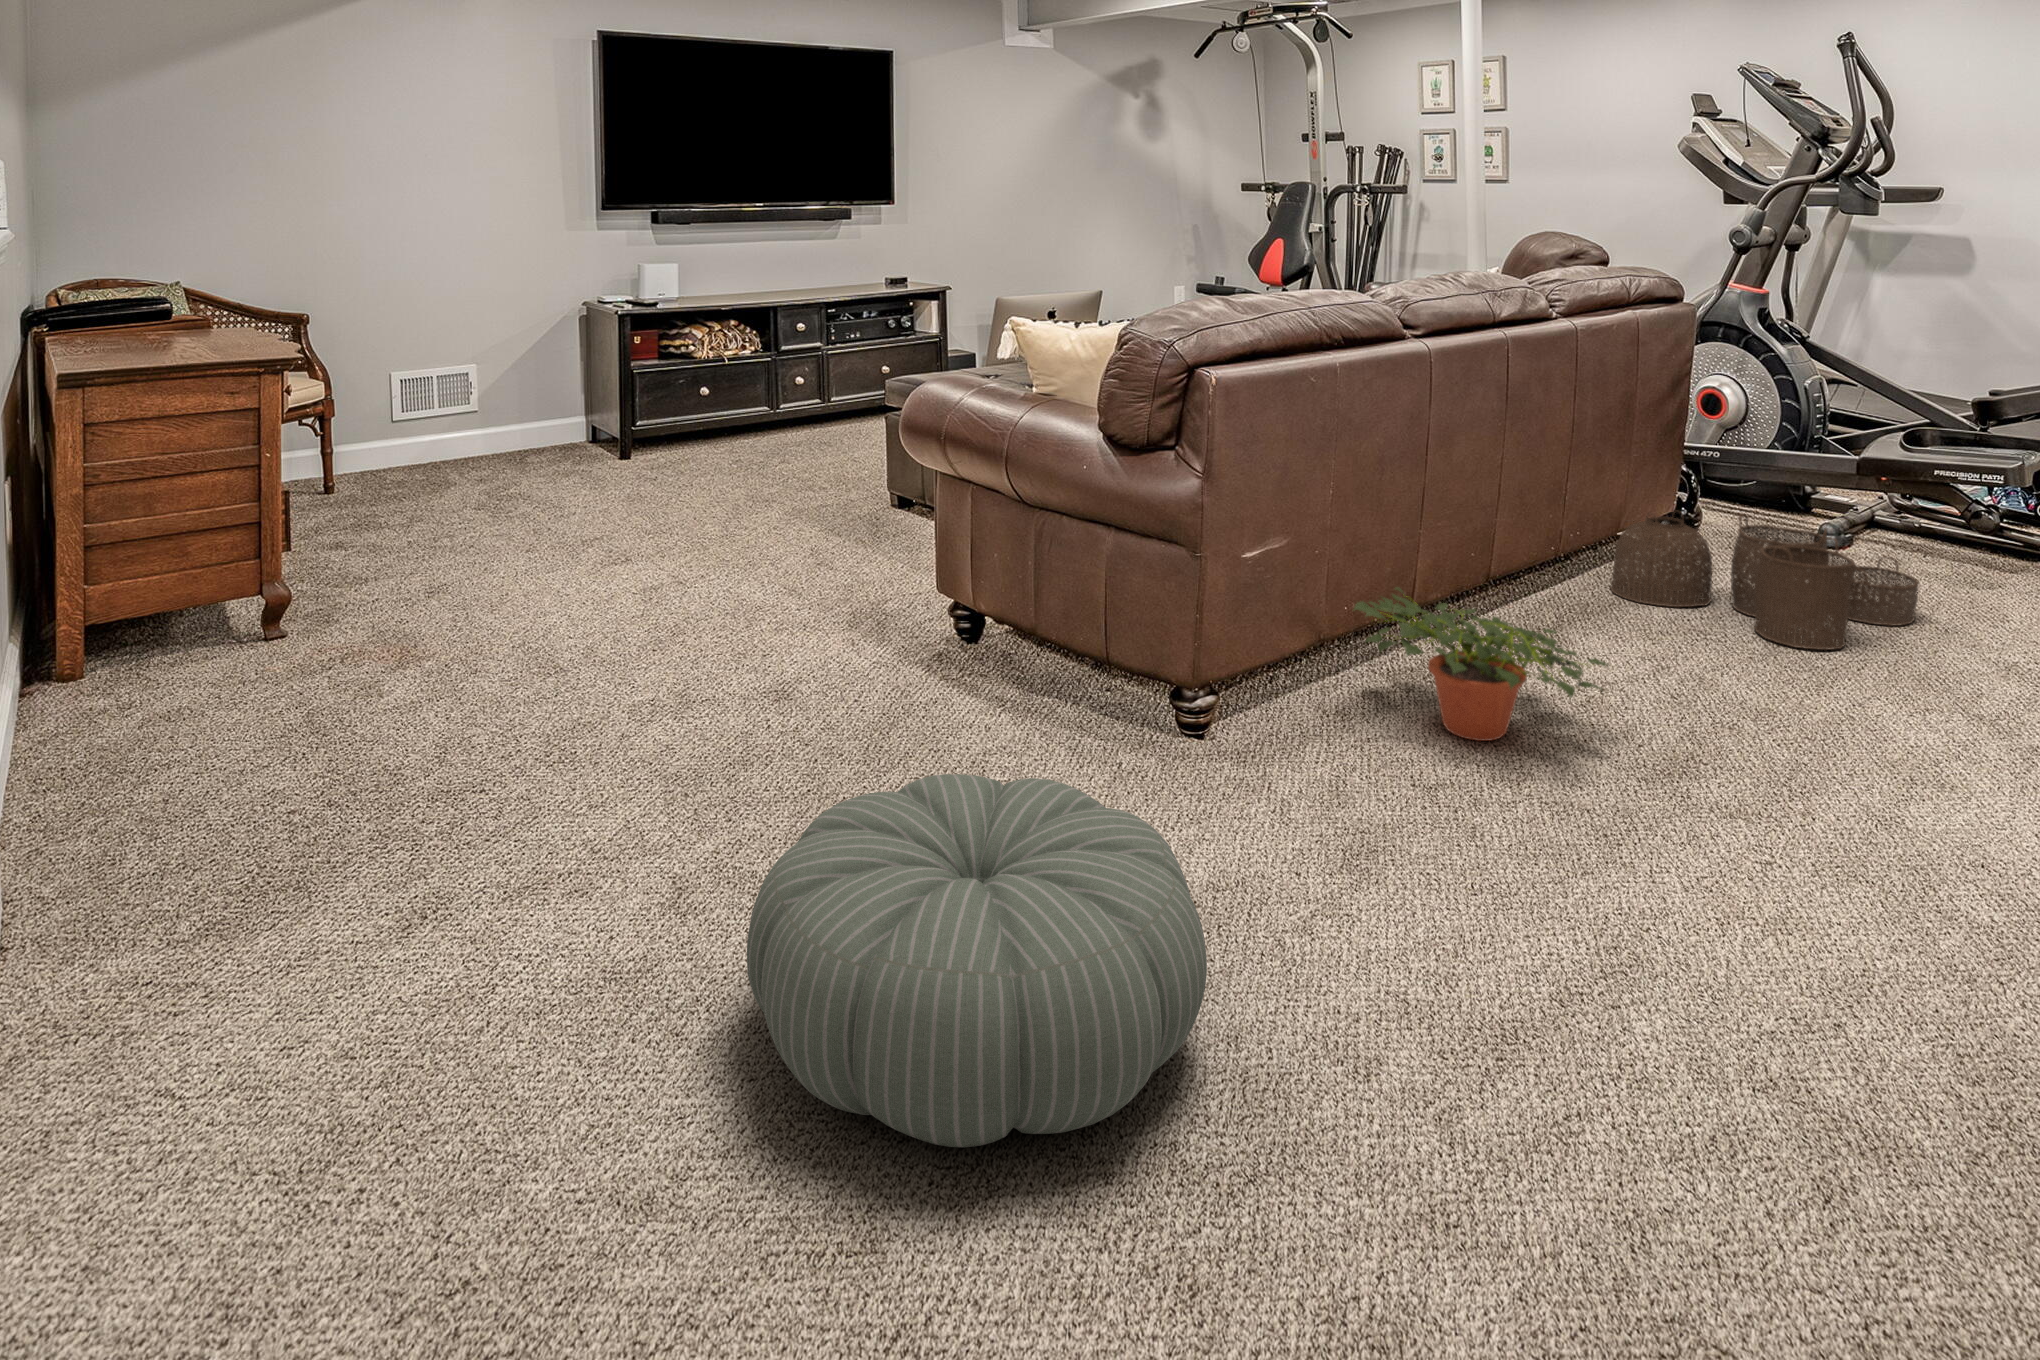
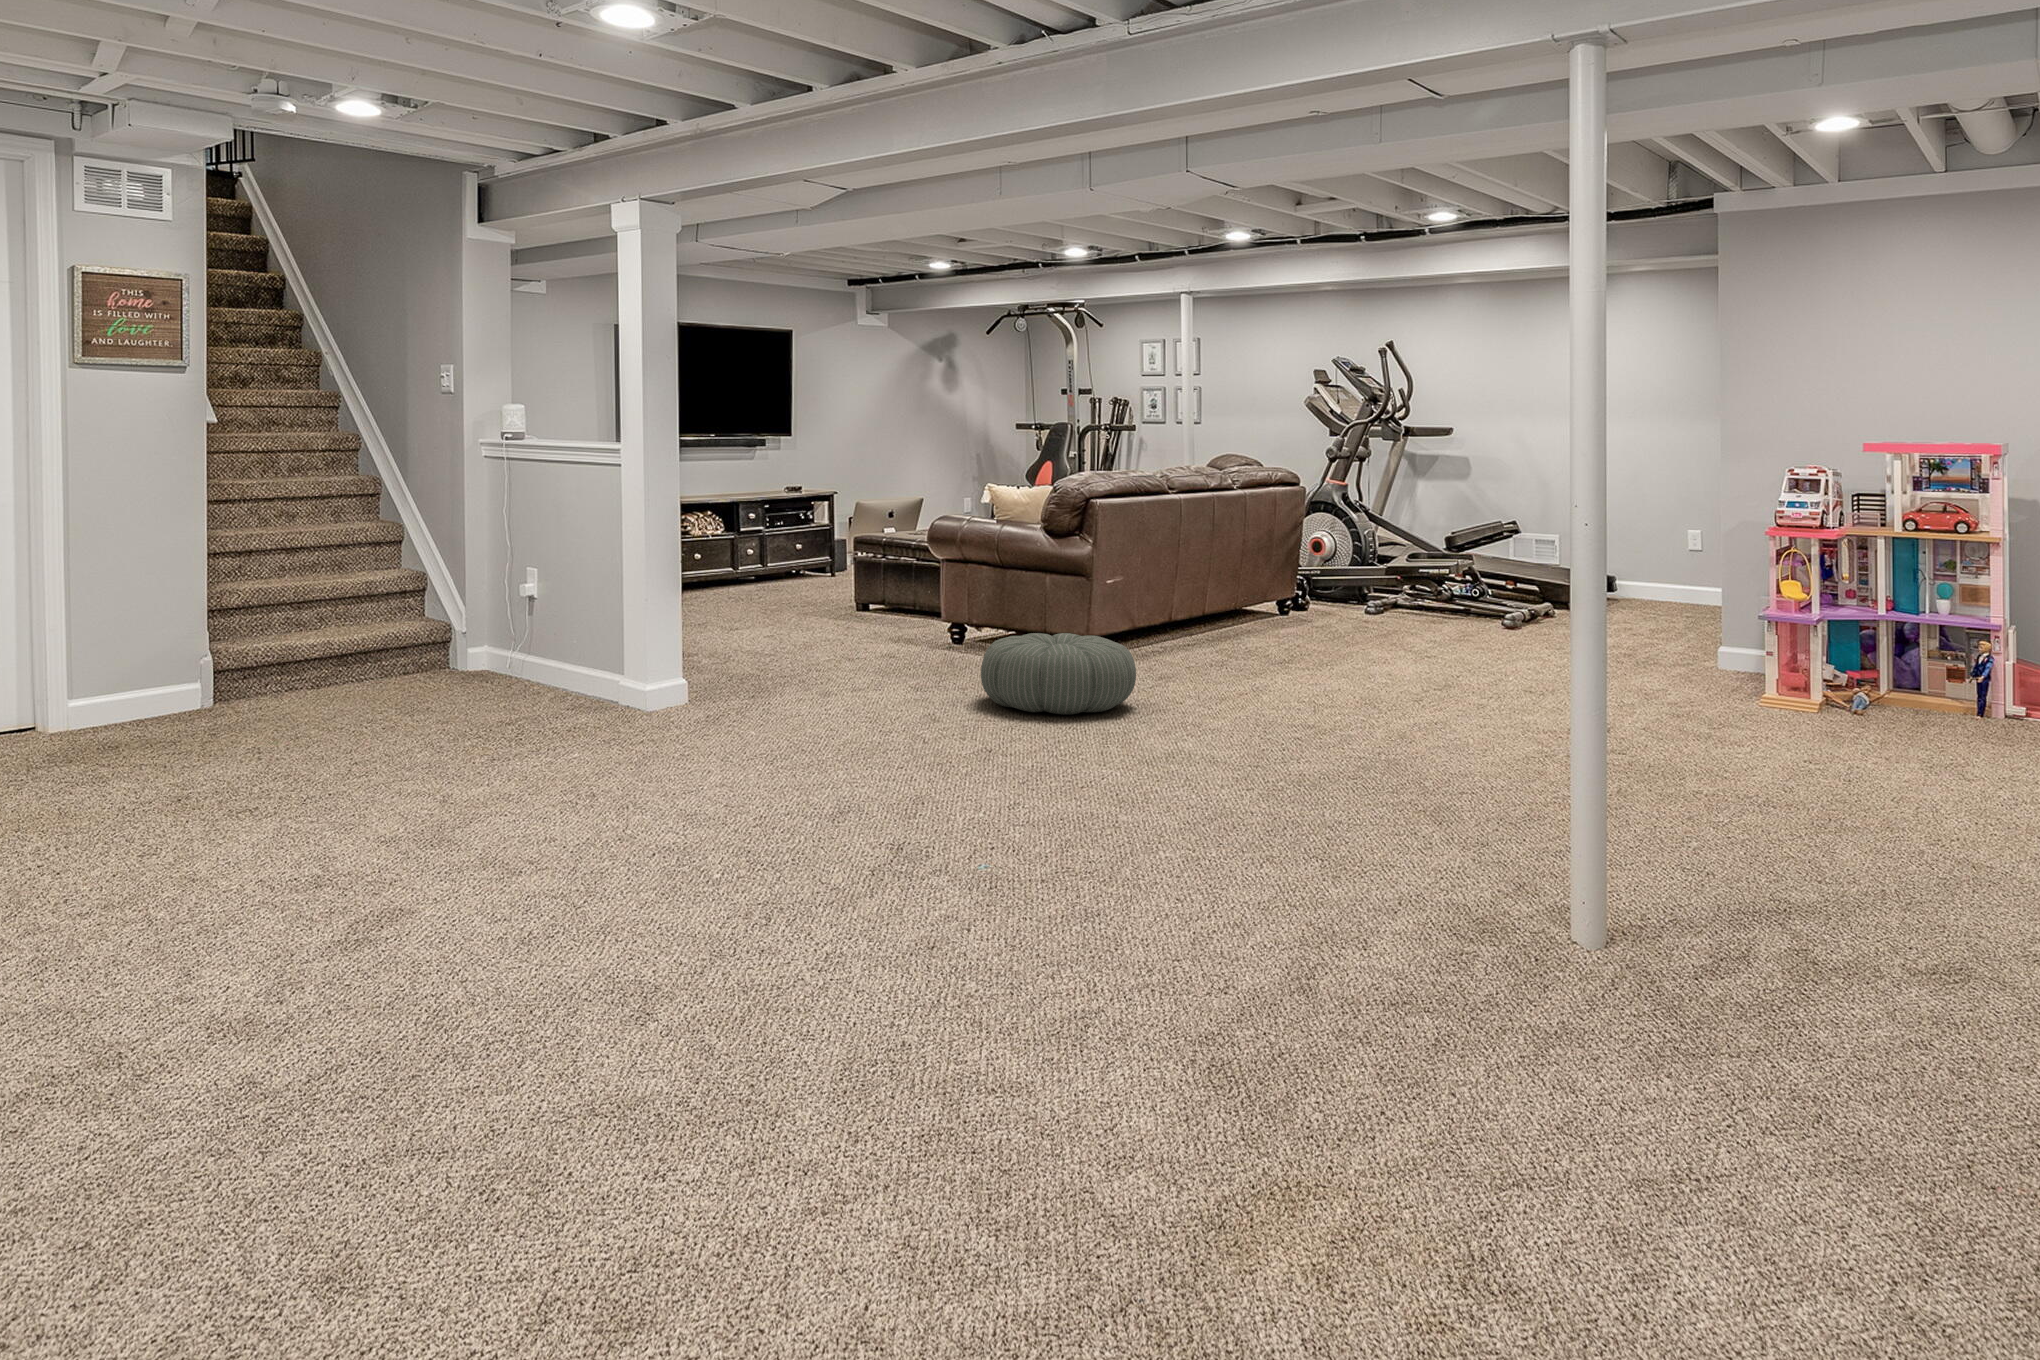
woven basket: present [1610,514,1919,650] -> none [1263,586,1404,640]
potted plant: present [1354,587,1609,741] -> none [1152,601,1262,661]

